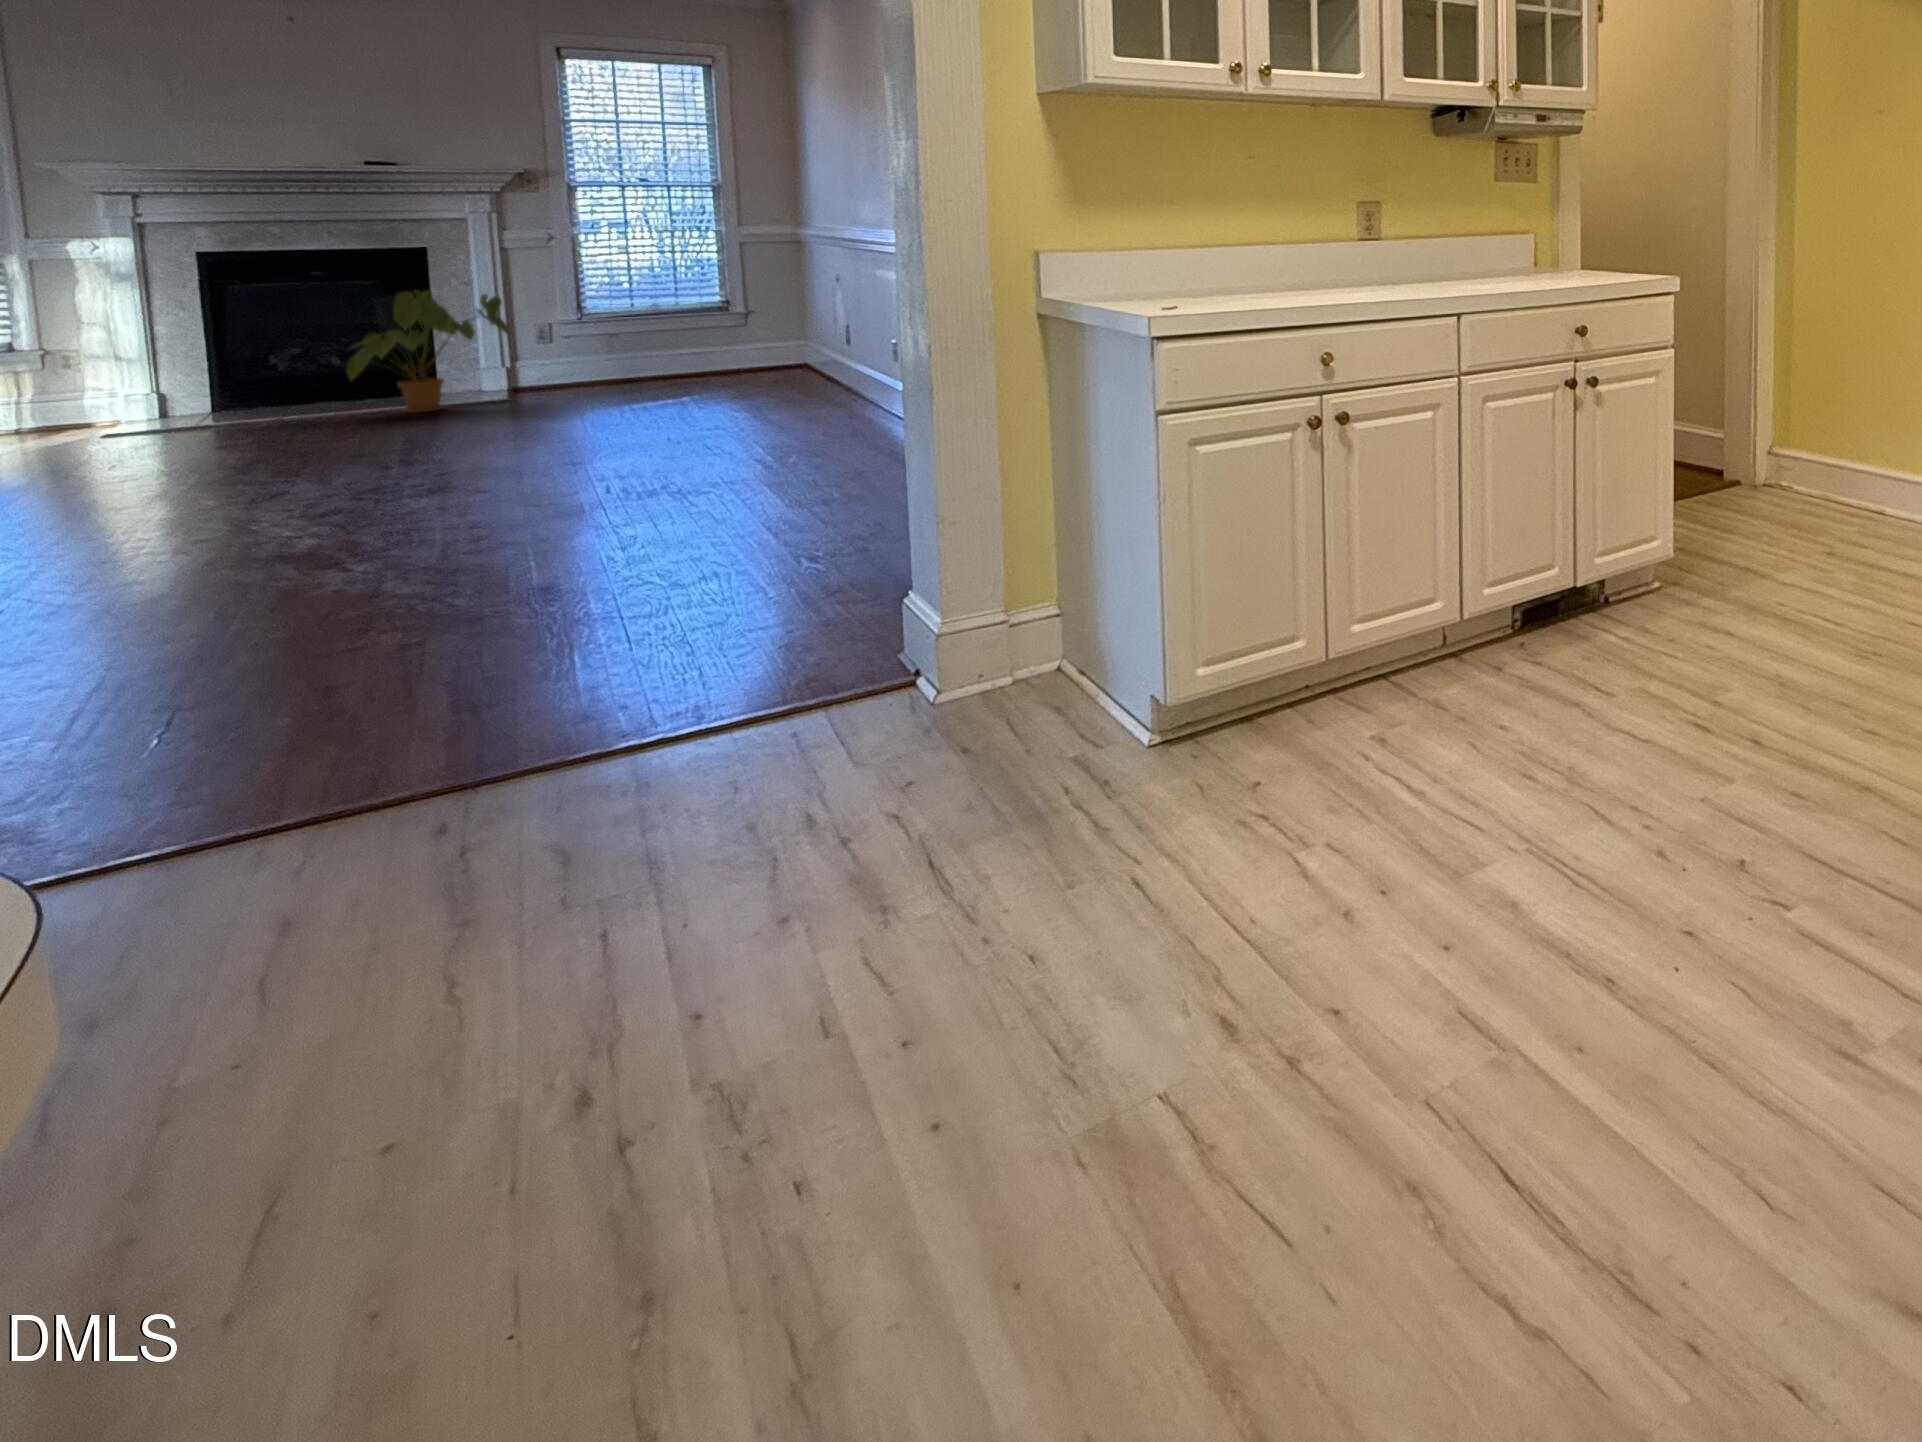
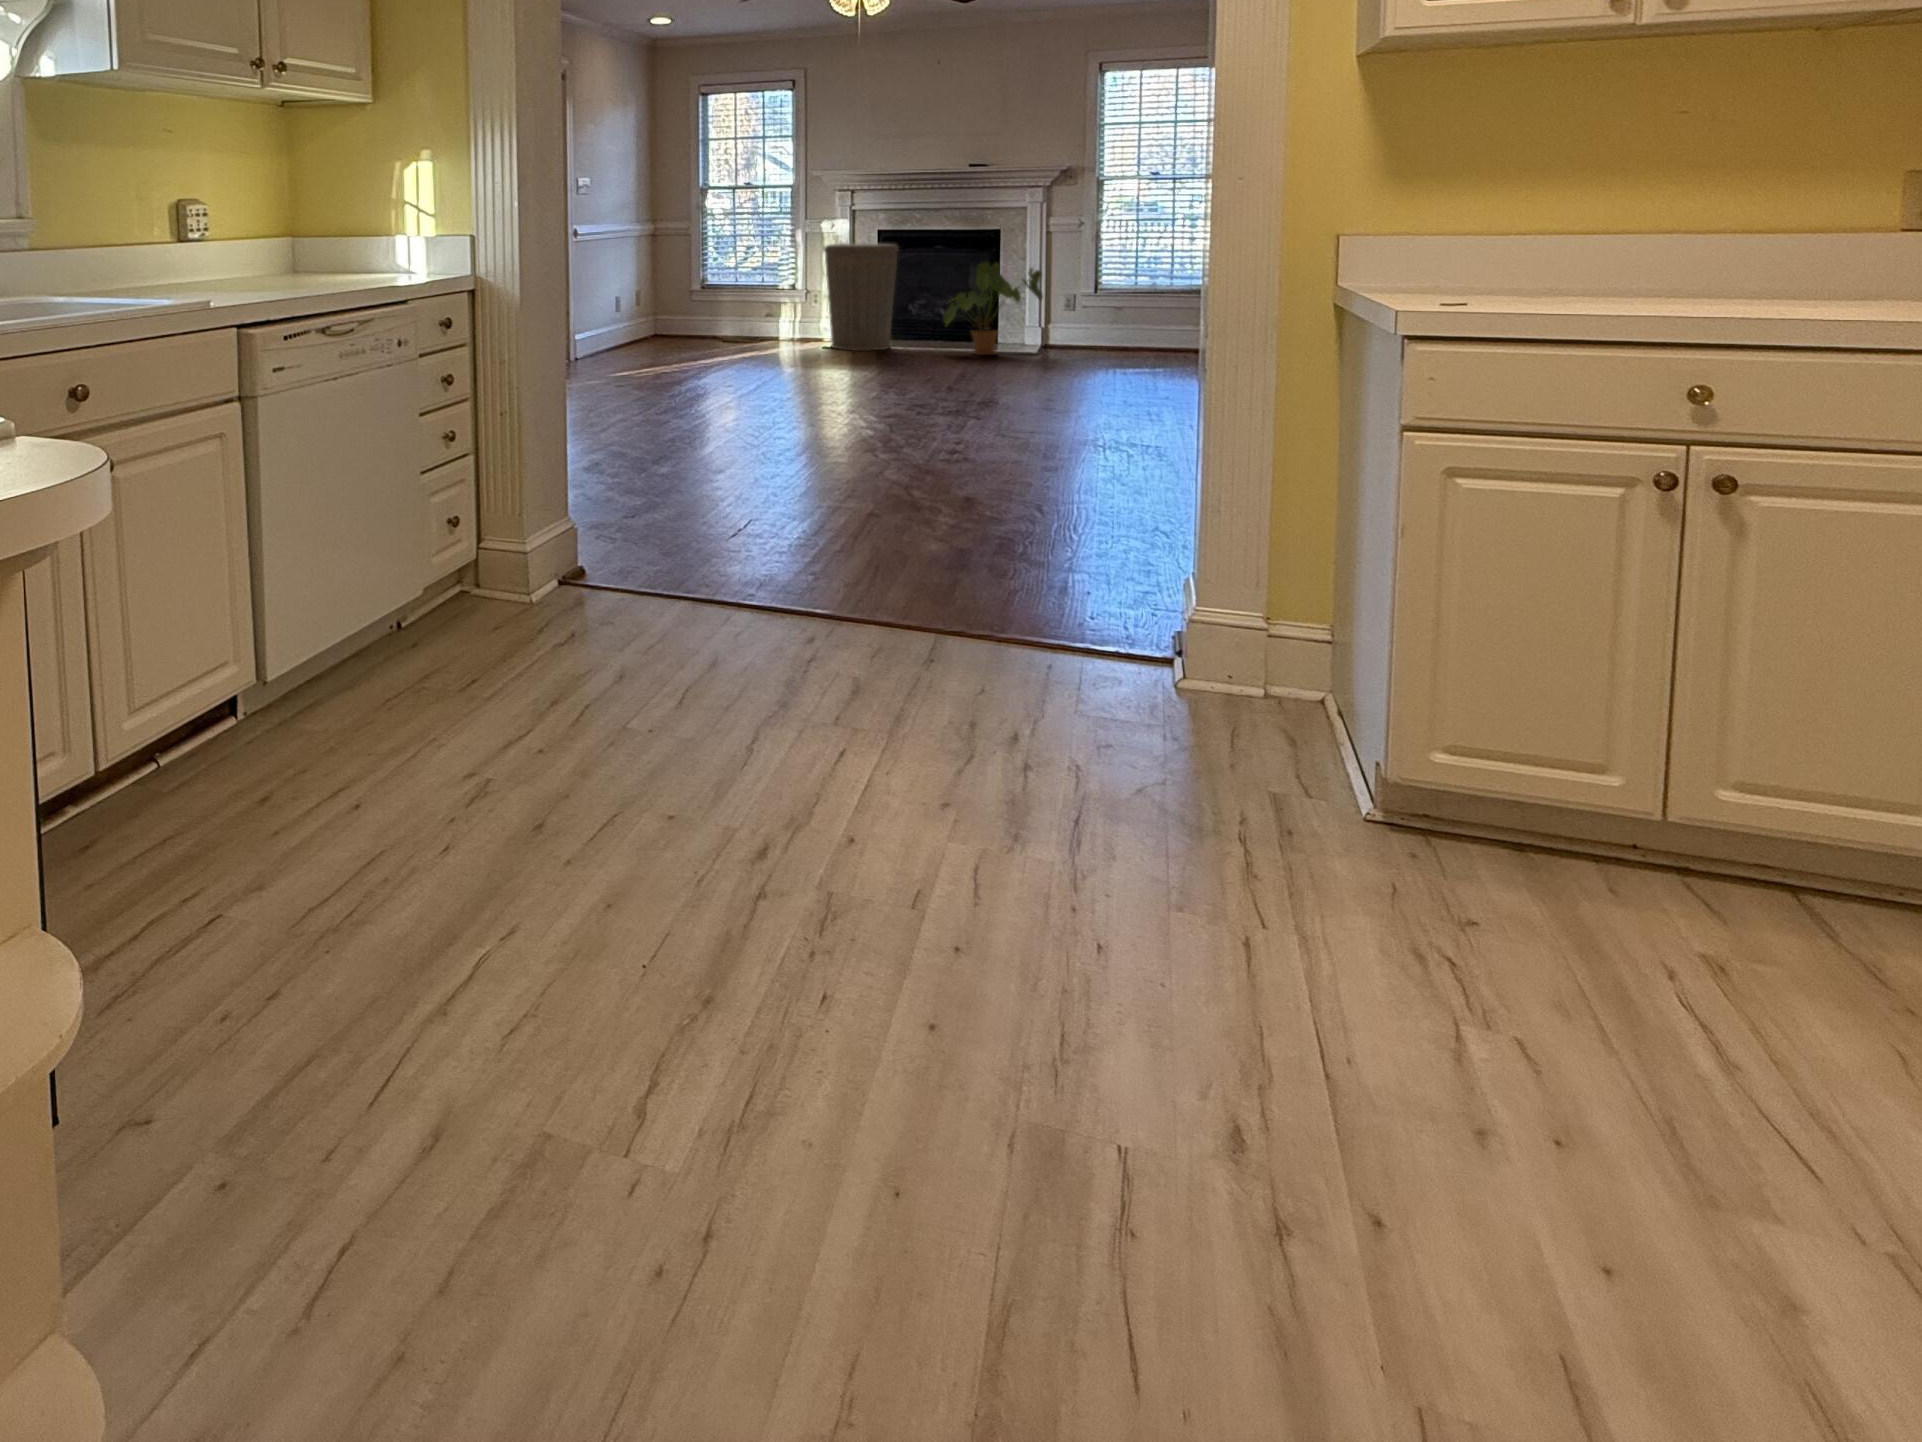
trash can: none [81,272,245,435] -> present [824,244,899,351]

